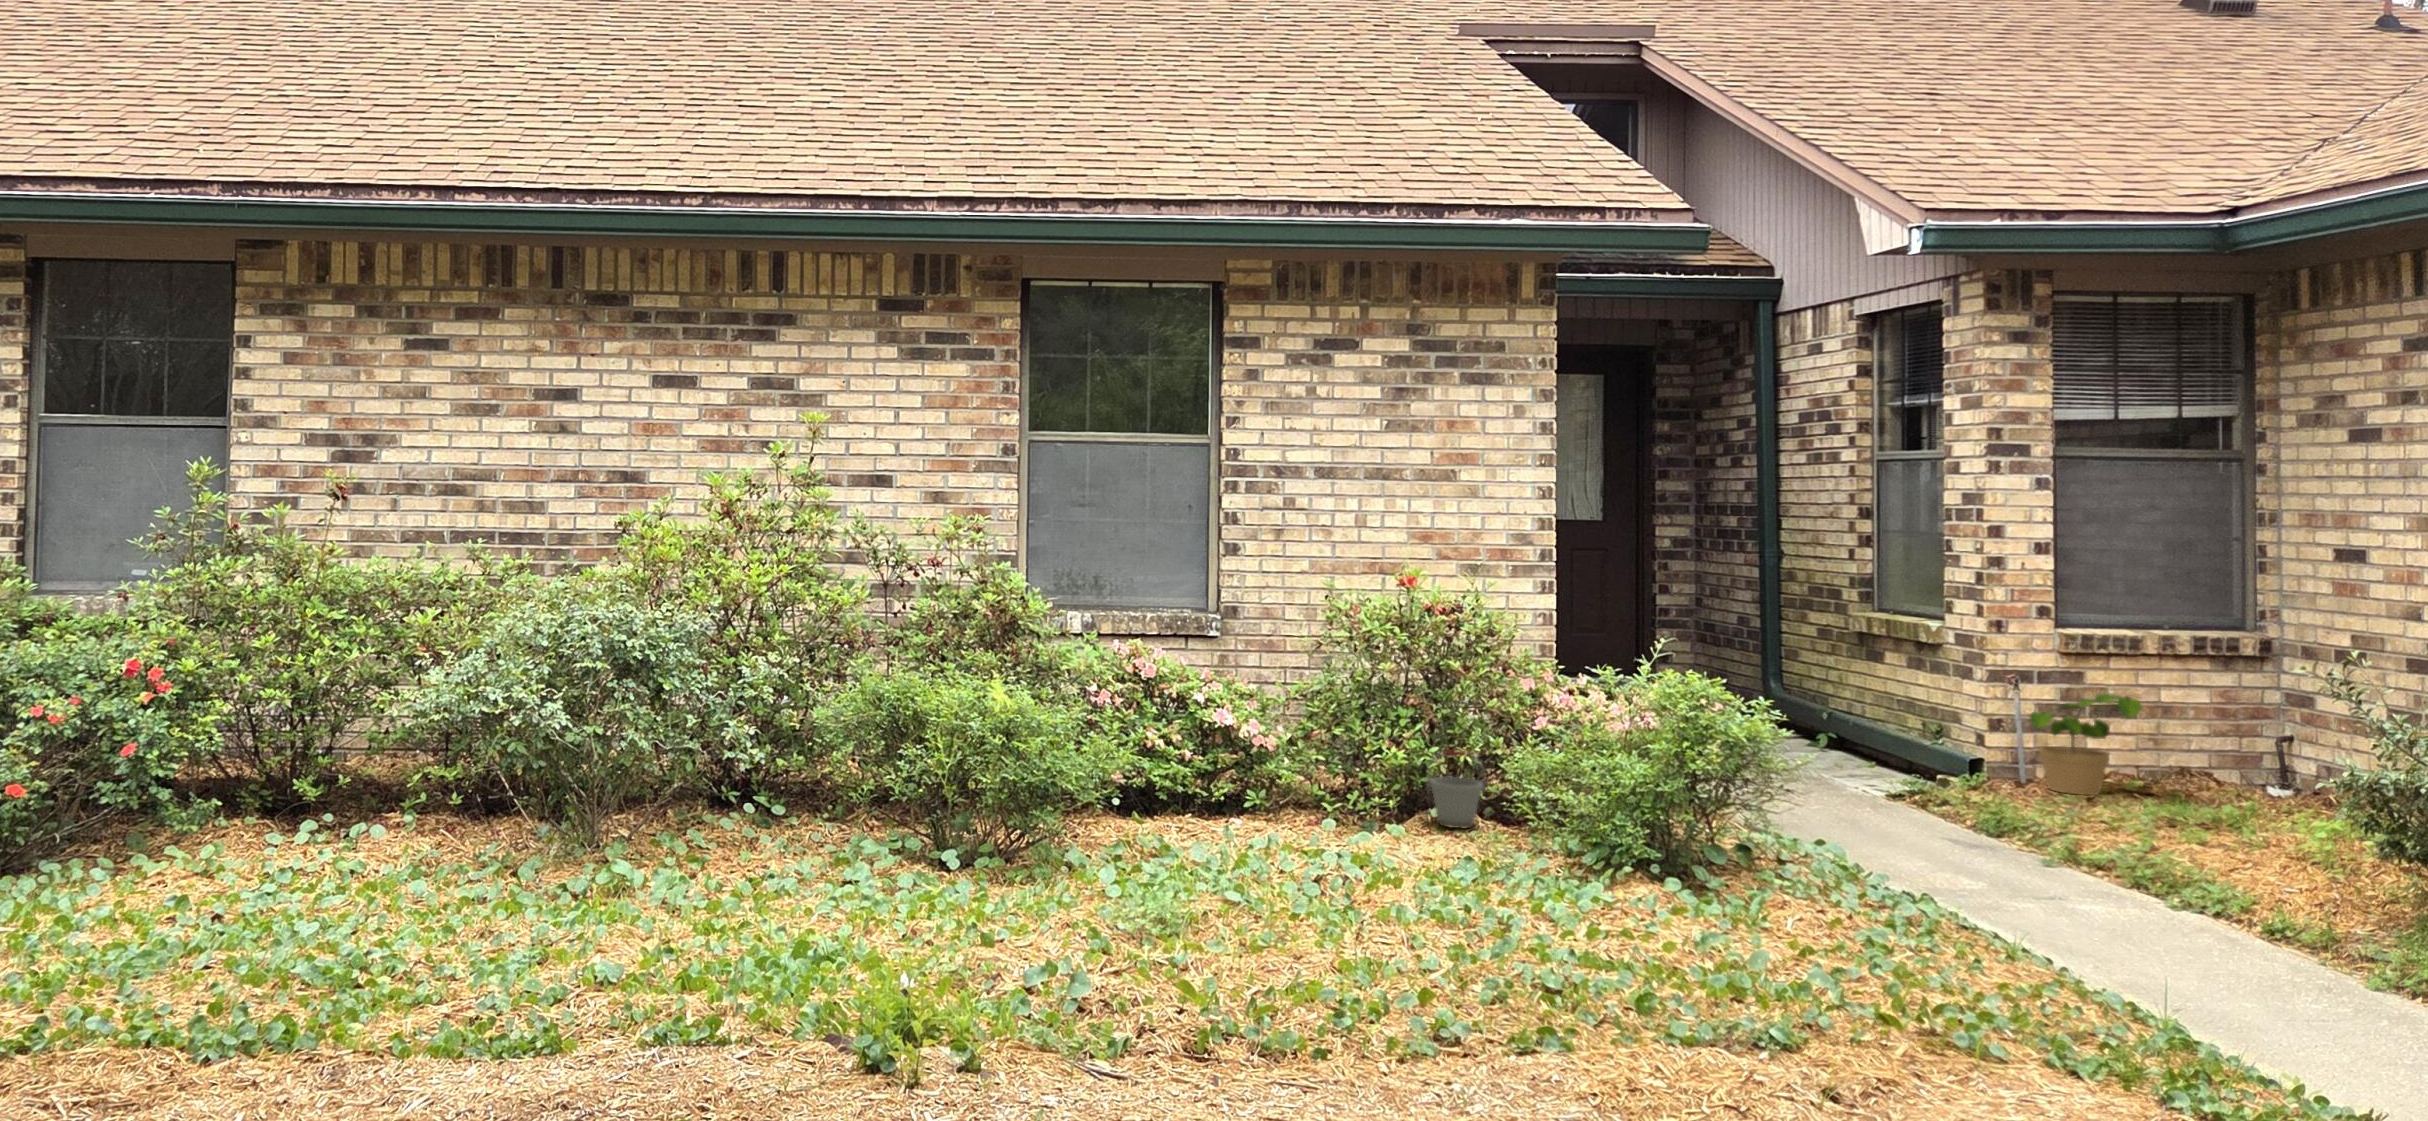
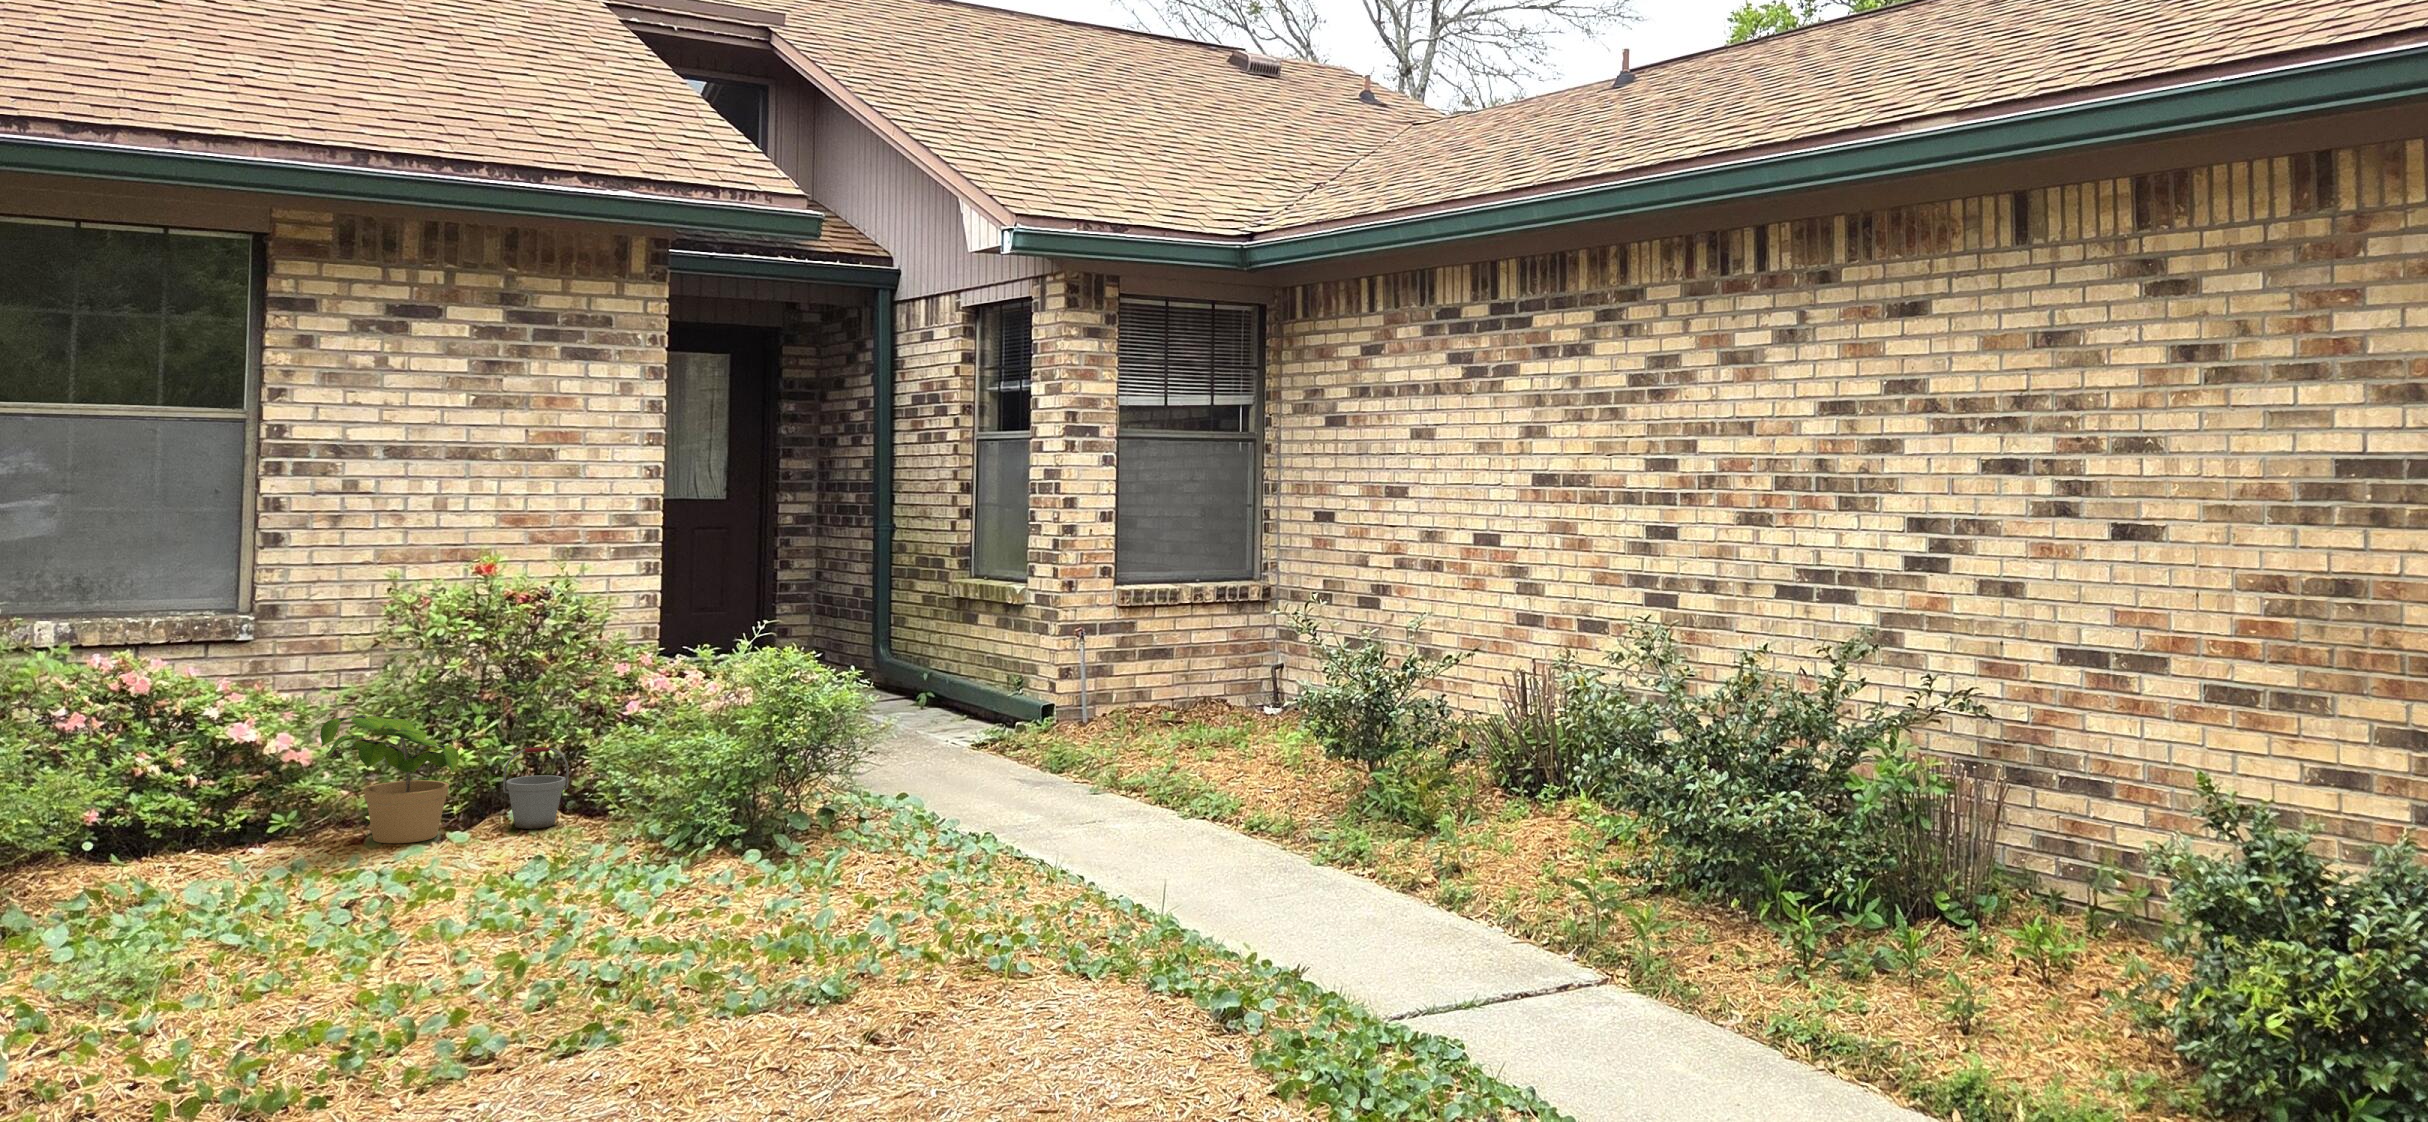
potted plant: present [2030,694,2142,795] -> present [320,715,459,843]

